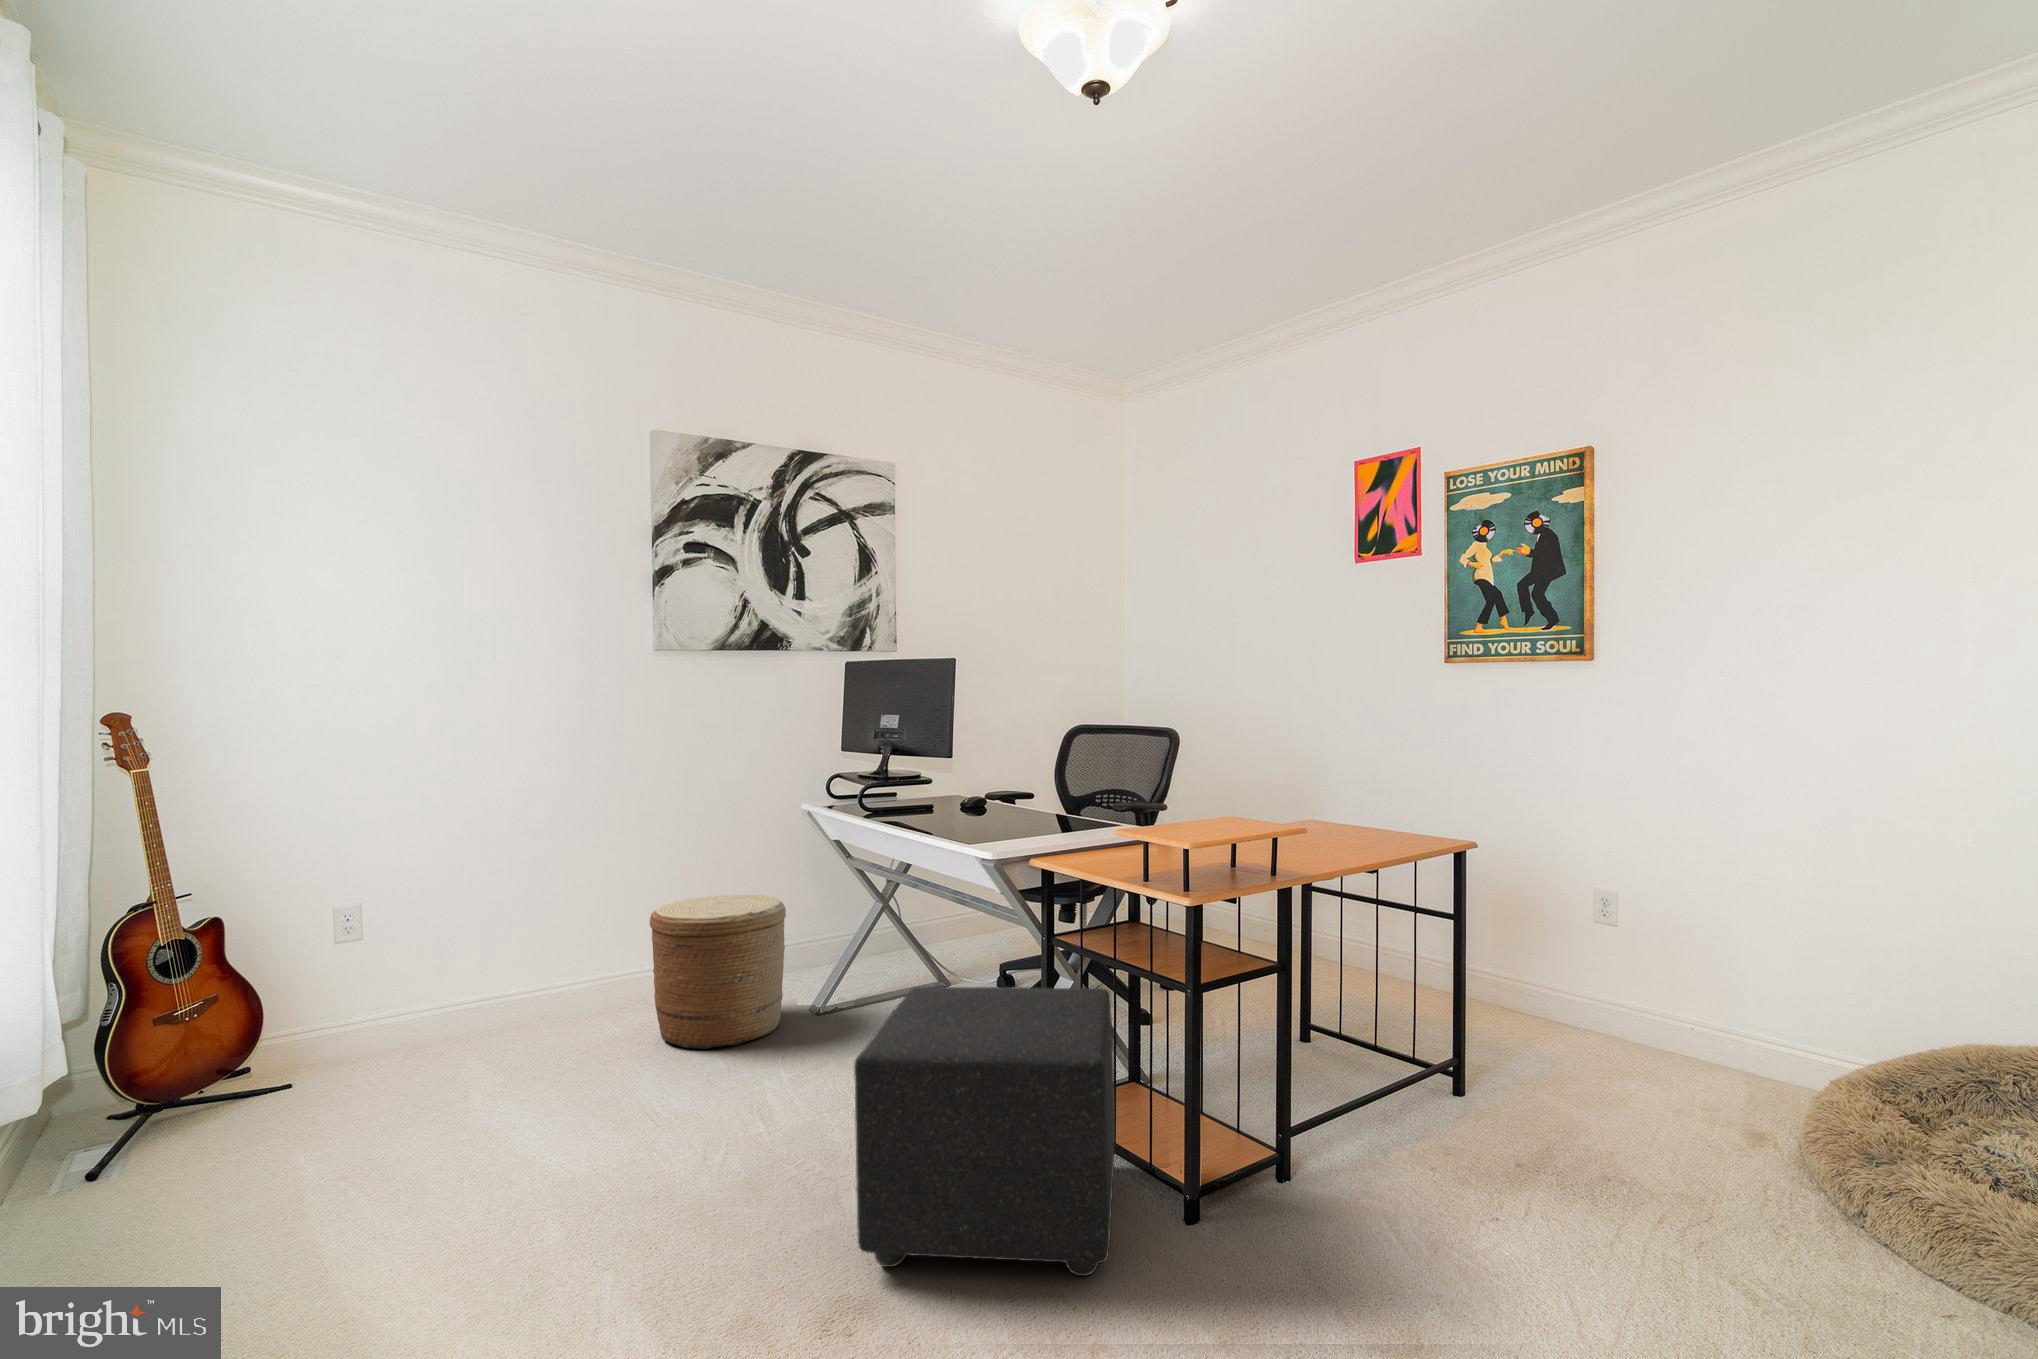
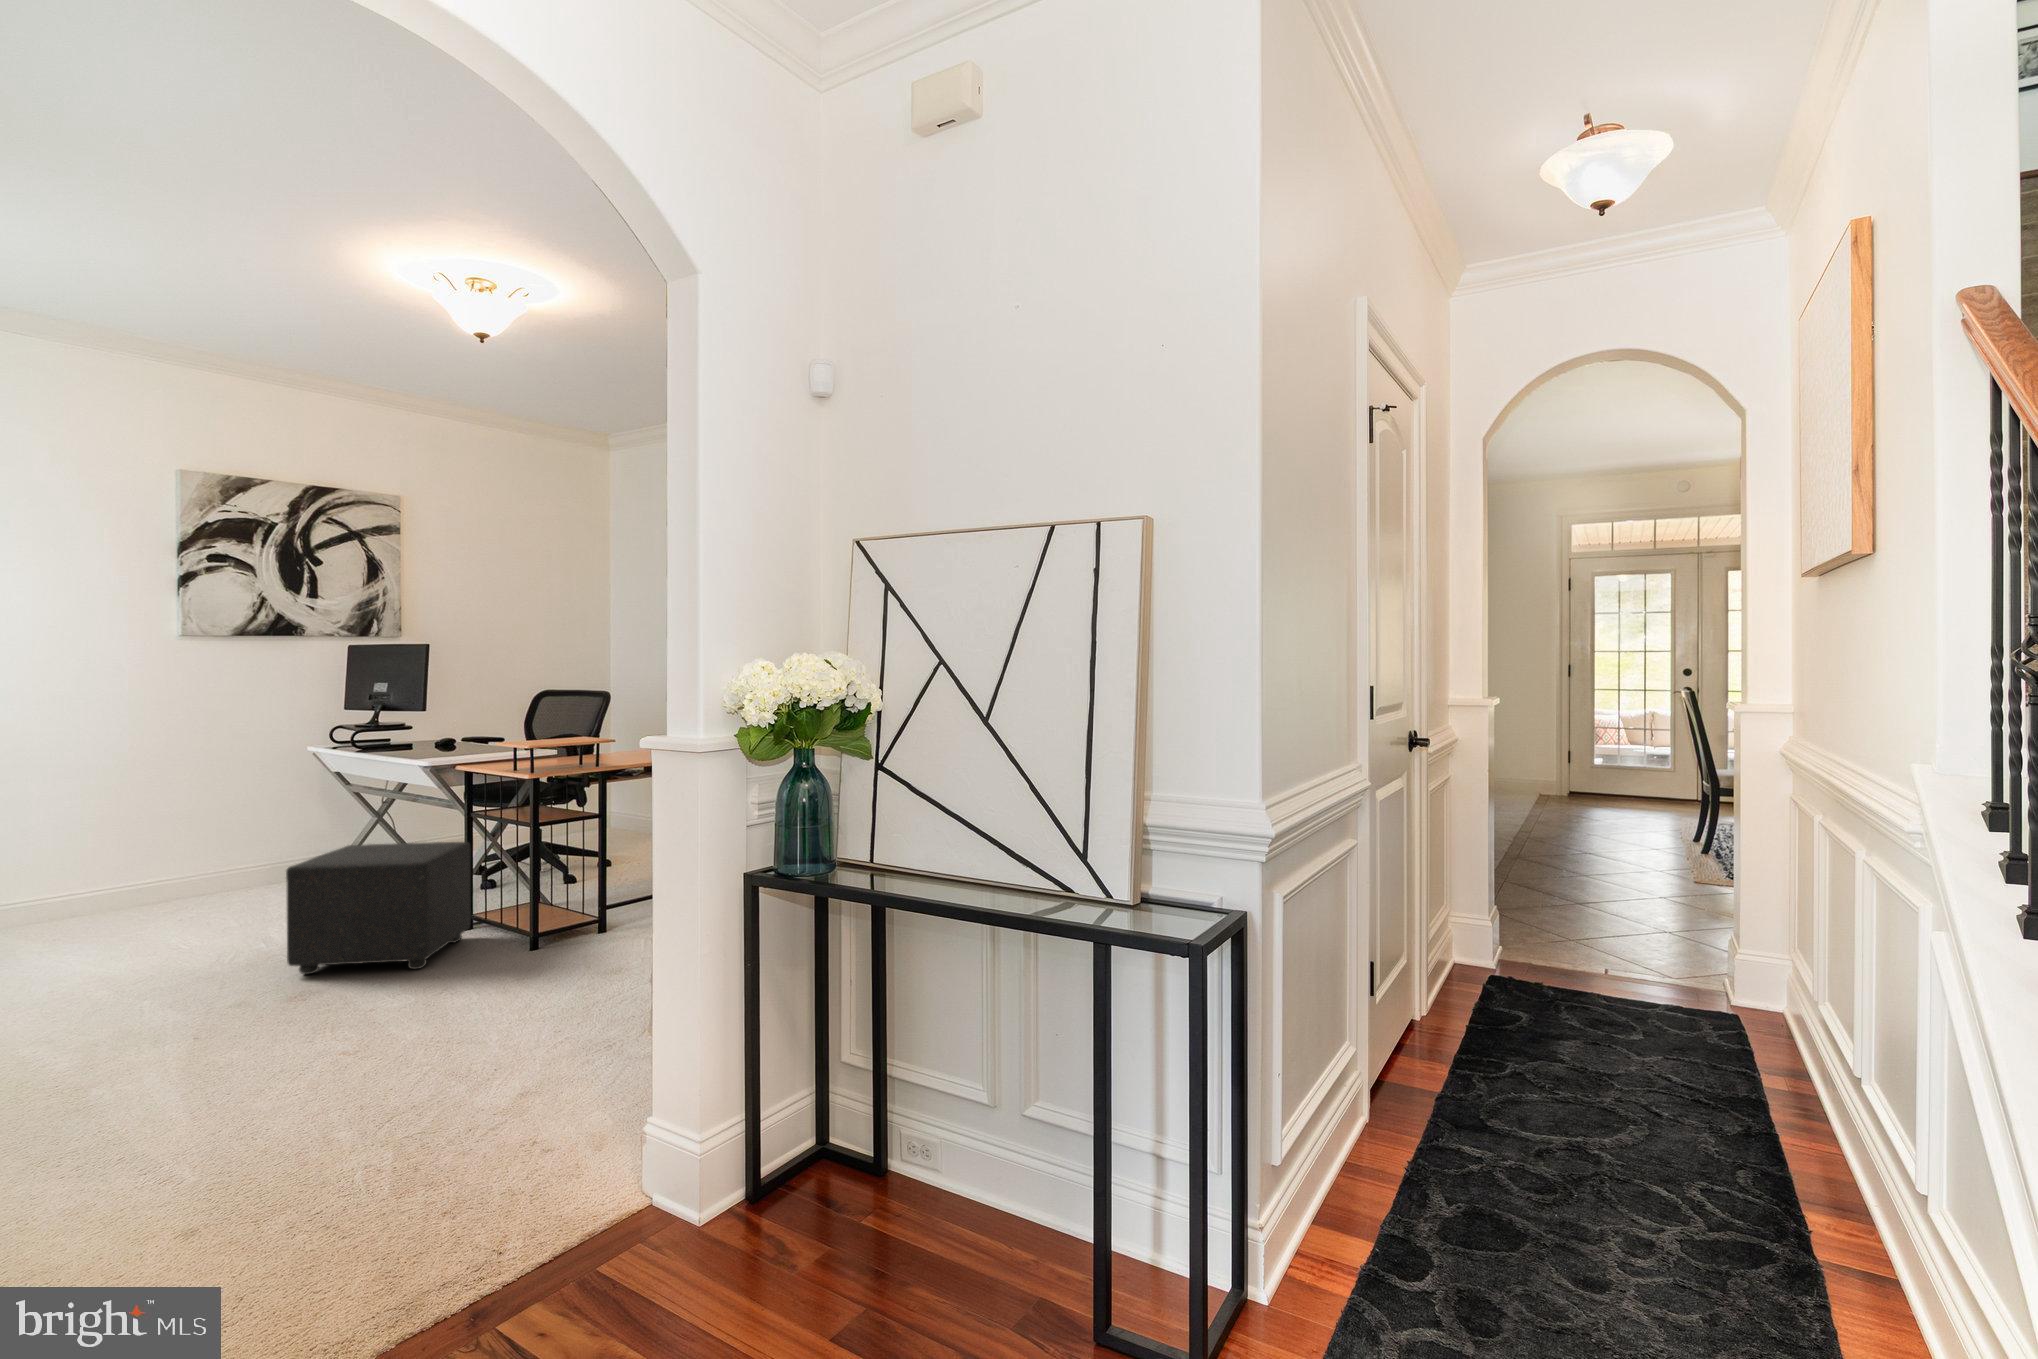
woven basket: present [650,895,786,1049] -> none [174,811,290,912]

